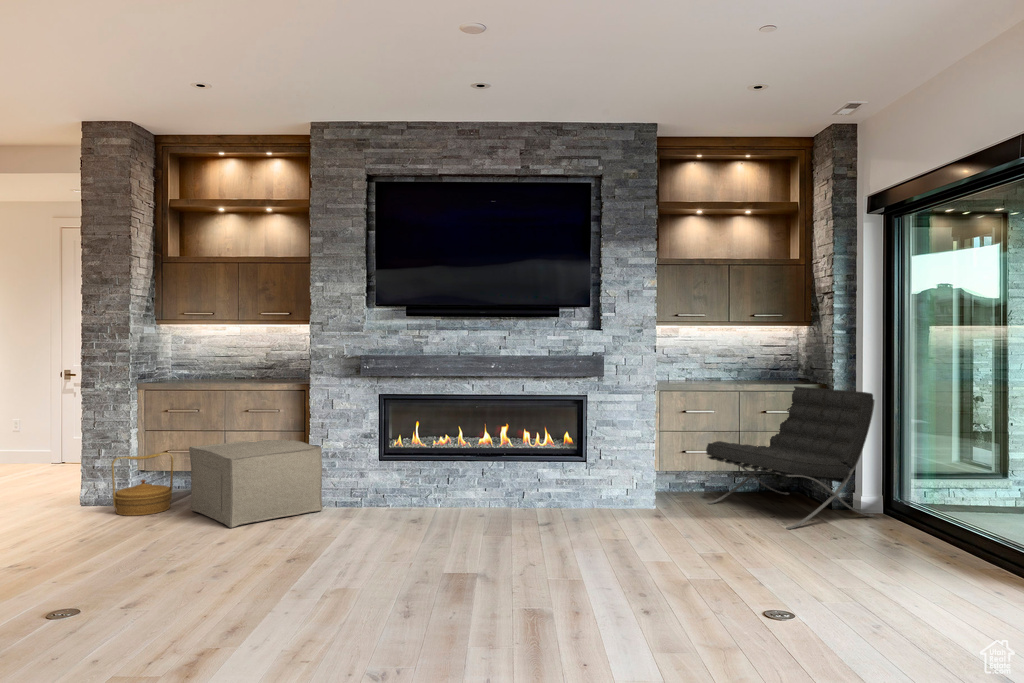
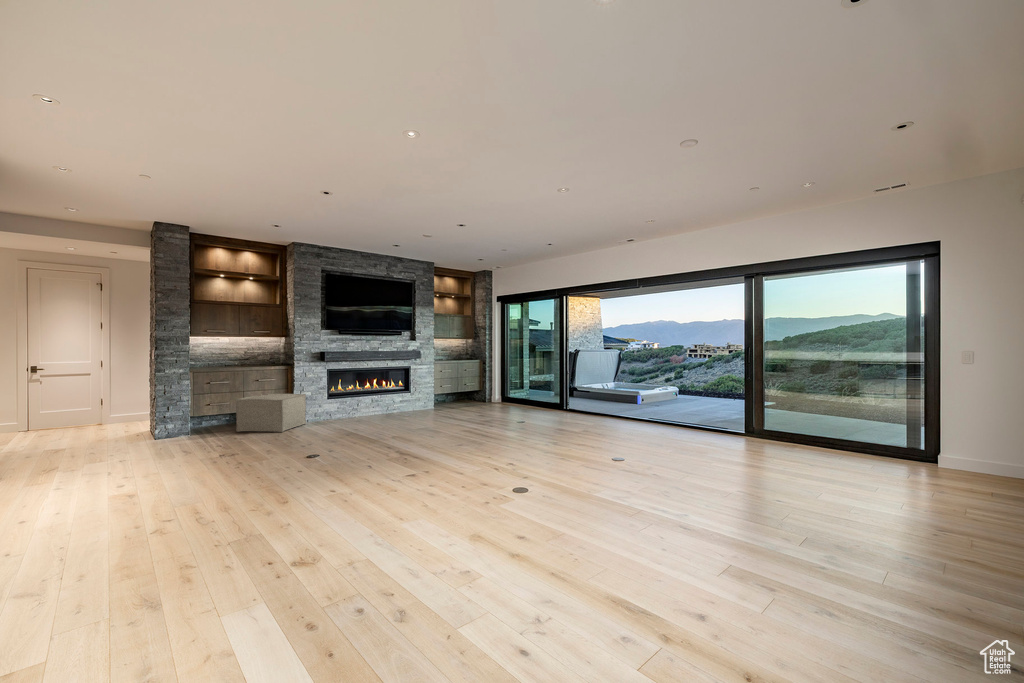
lounge chair: present [706,386,875,529] -> none [449,361,502,408]
woven basket: present [111,453,174,516] -> none [189,404,221,438]

